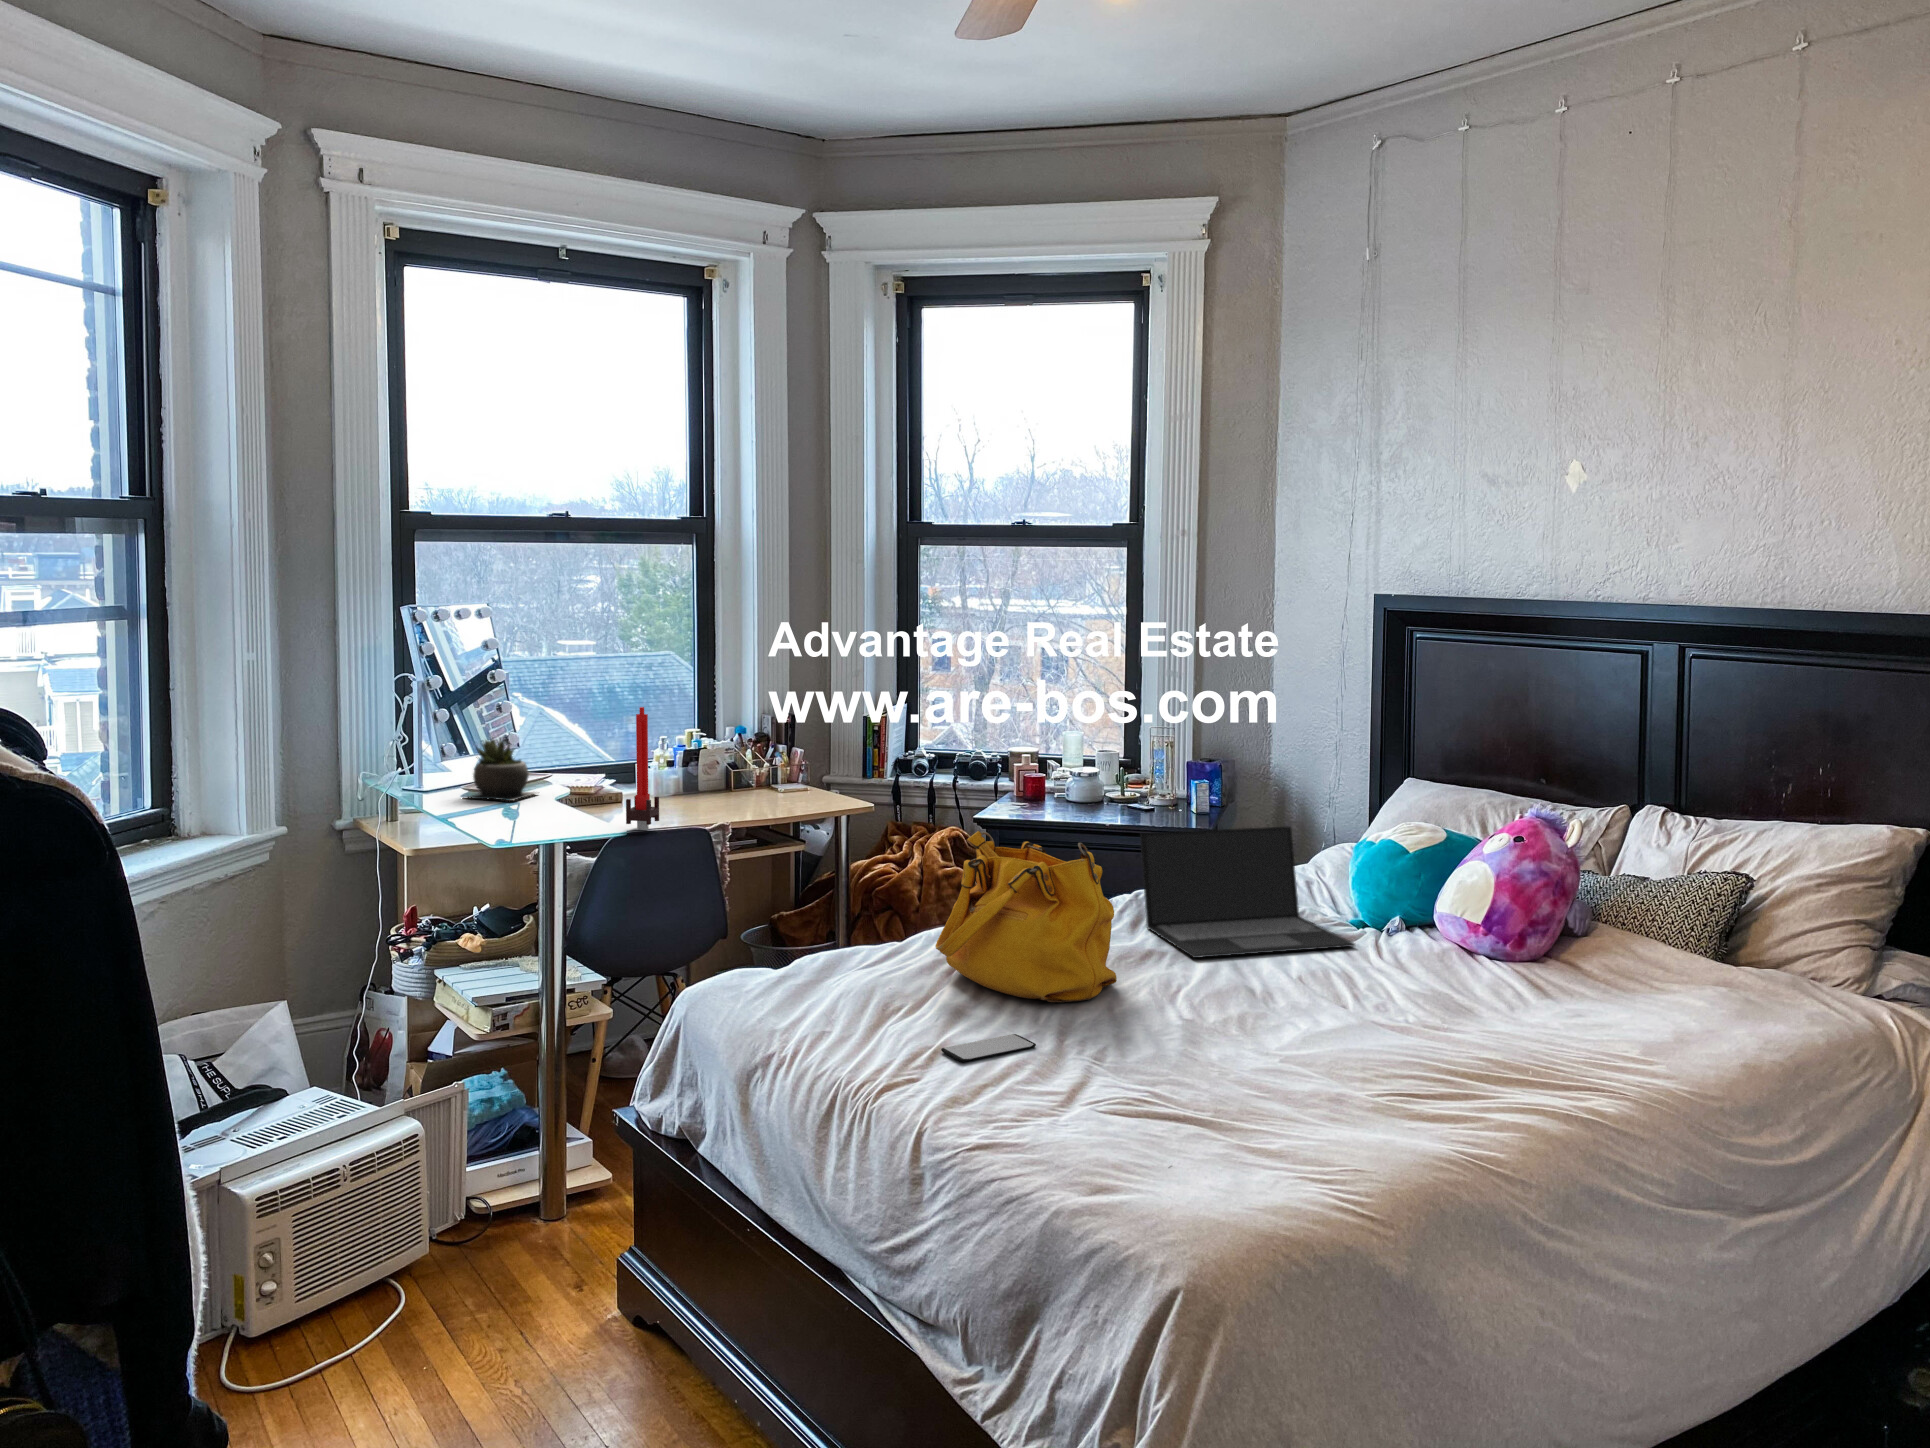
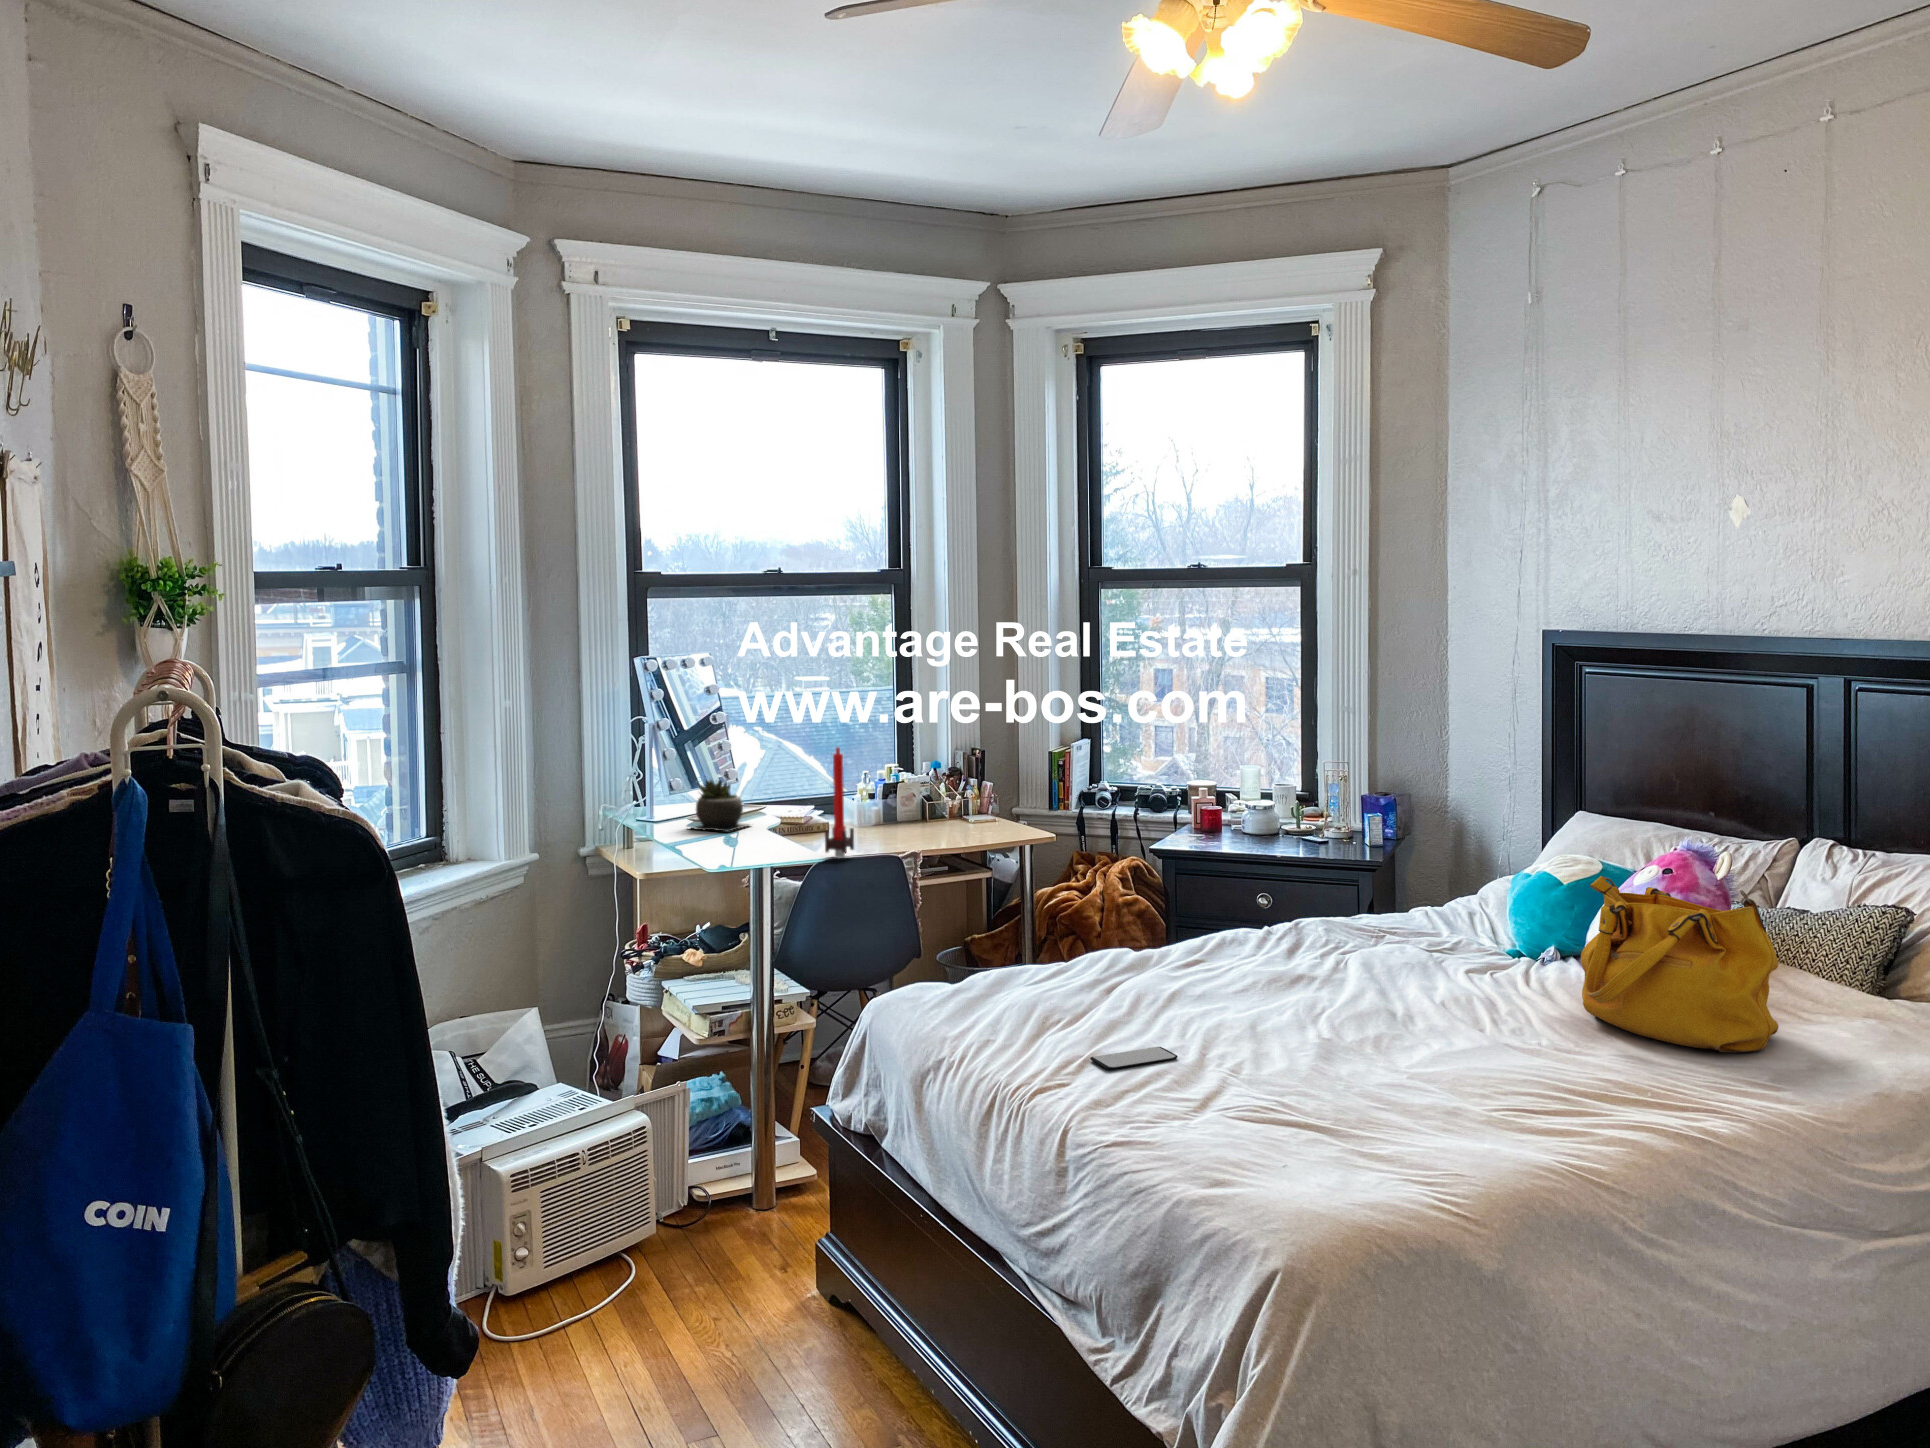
laptop: present [1140,827,1355,958] -> none [1293,858,1504,982]
handbag: present [935,831,1117,1002] -> present [1581,876,1778,1053]

